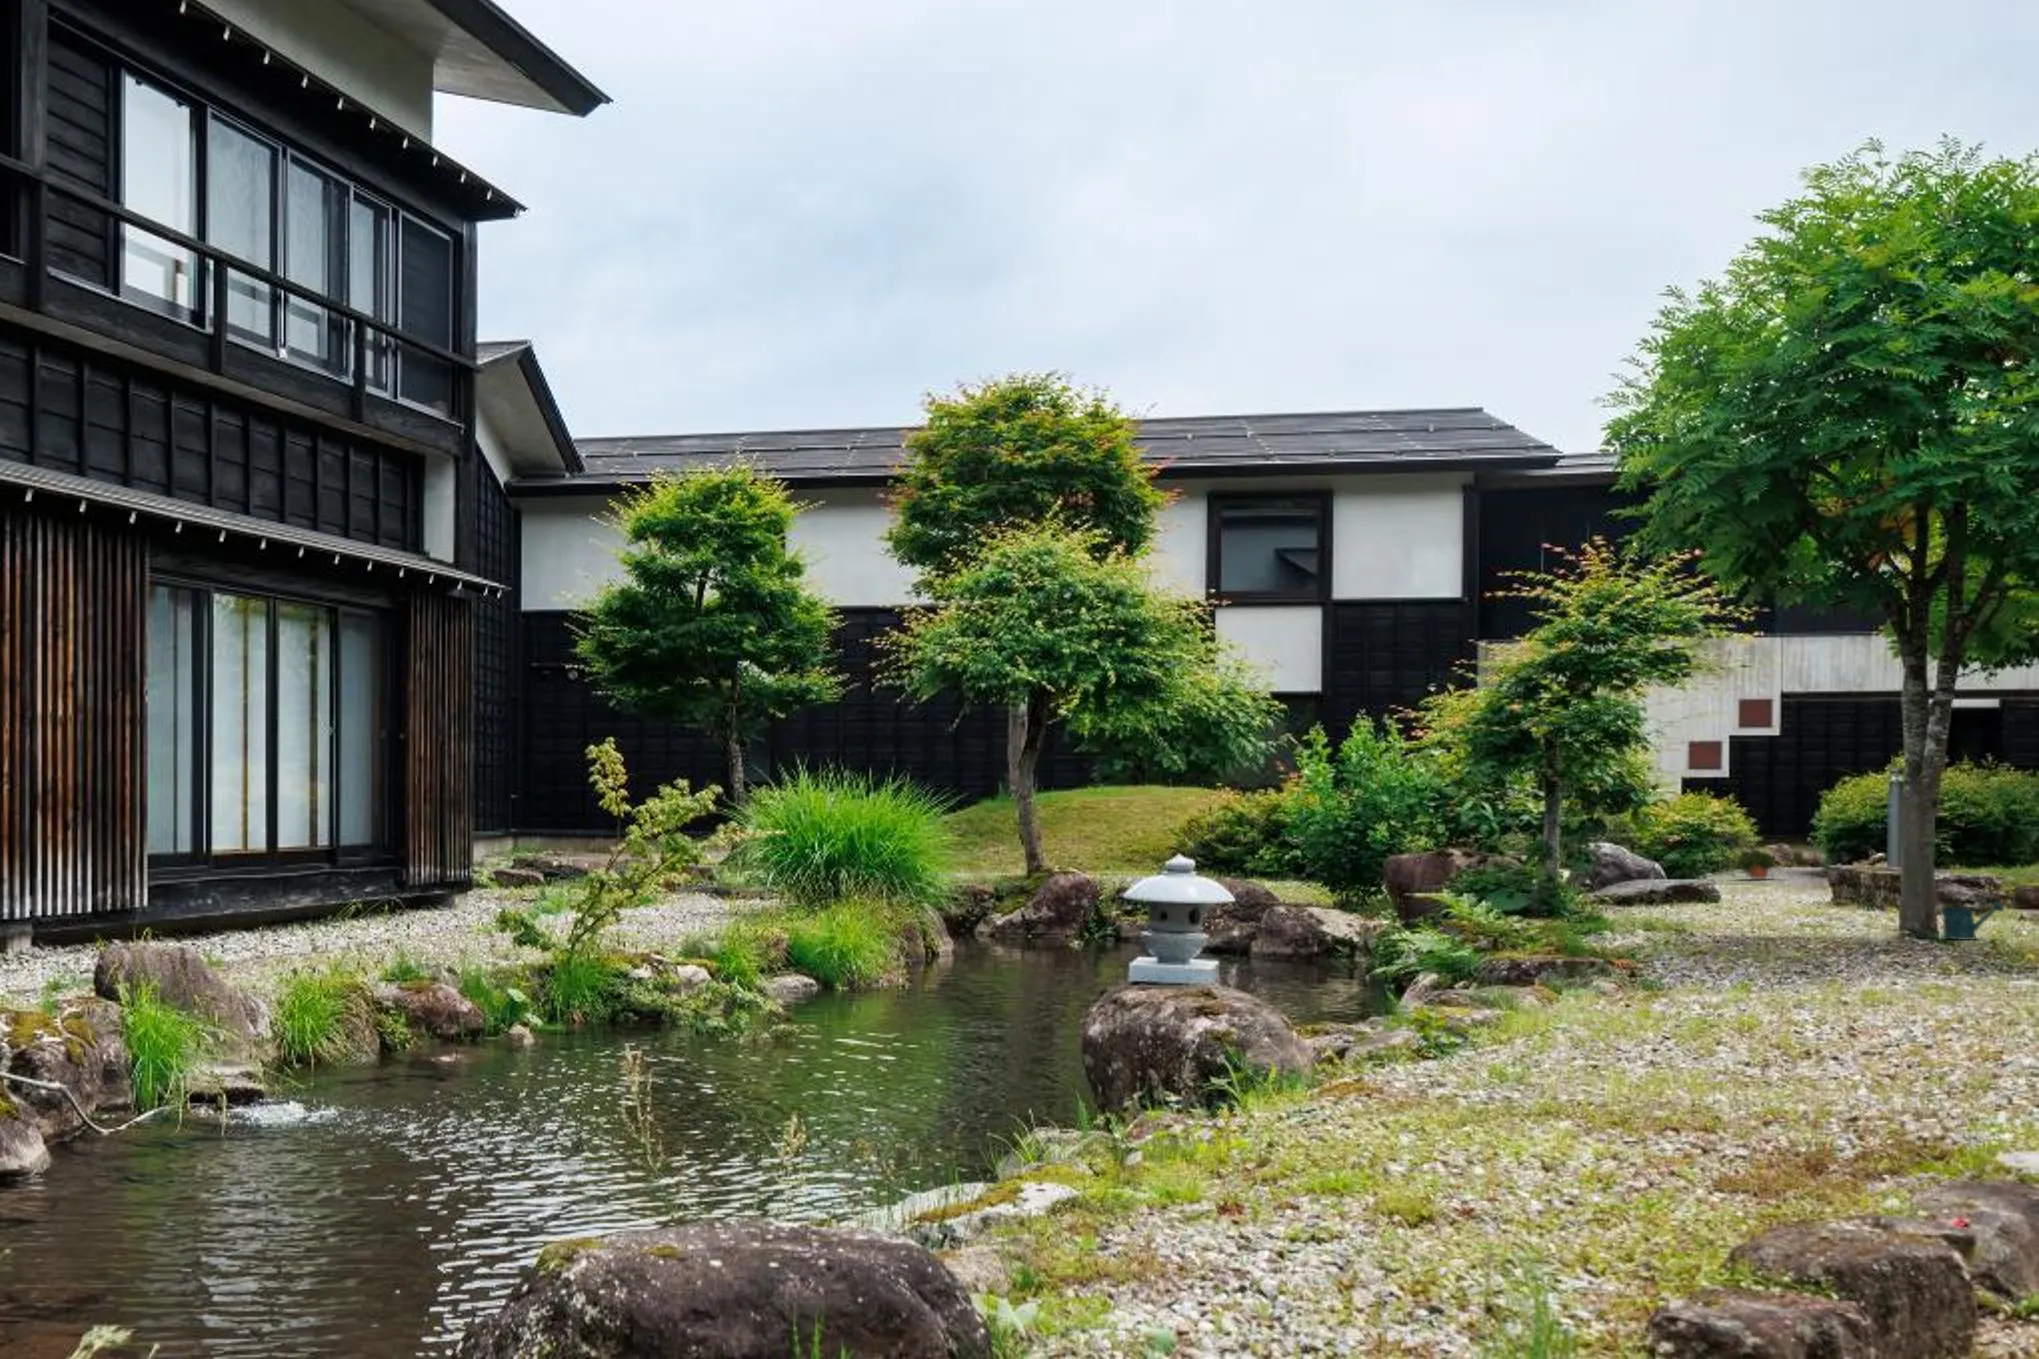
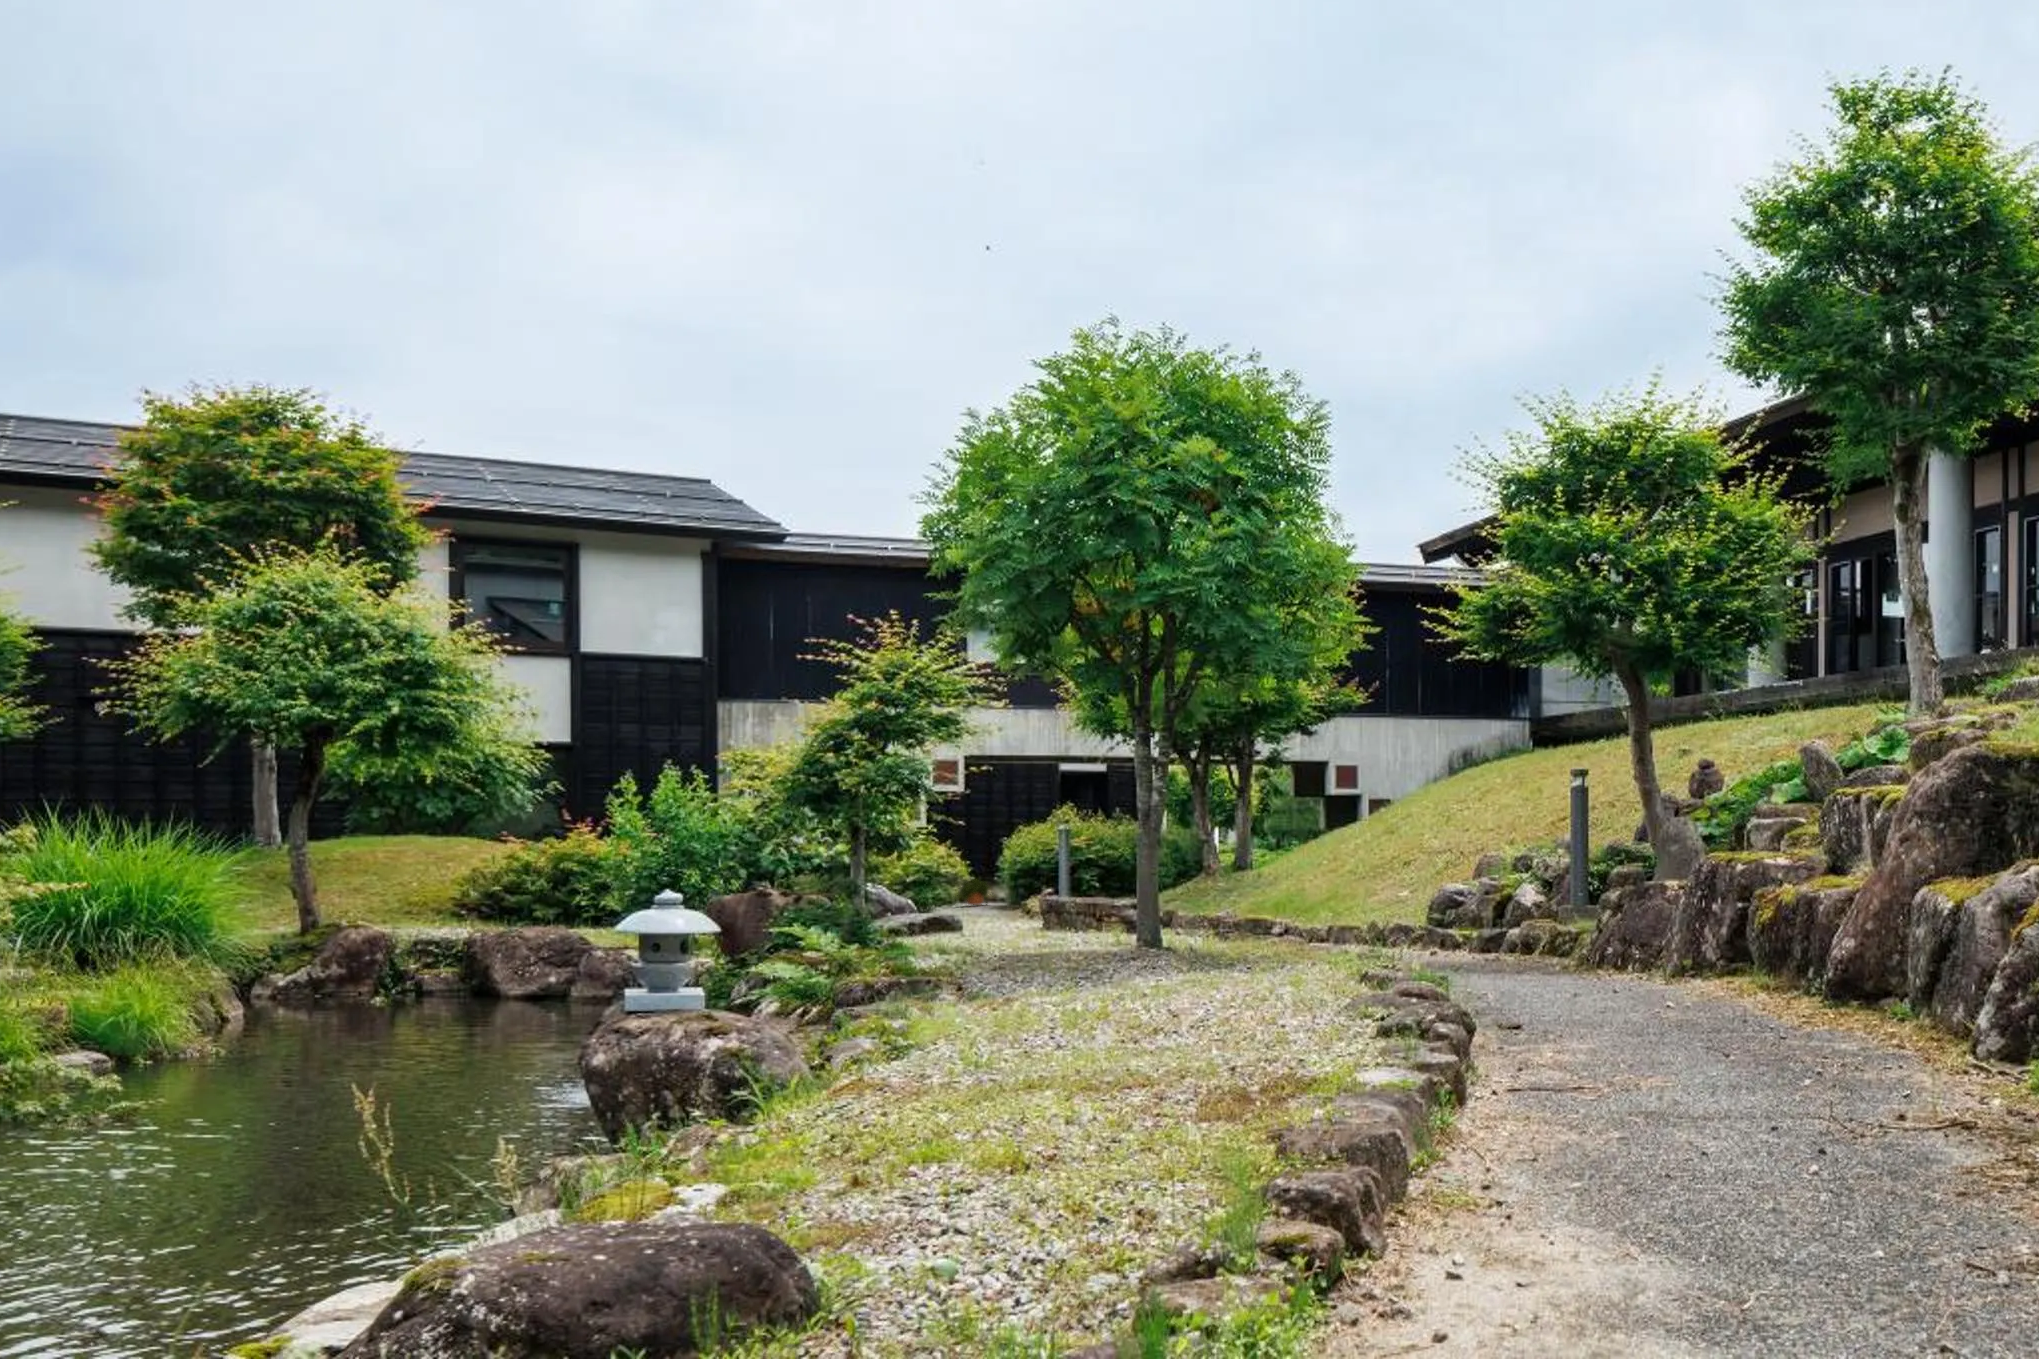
watering can: present [1943,901,2003,940] -> none [1180,903,1233,939]

